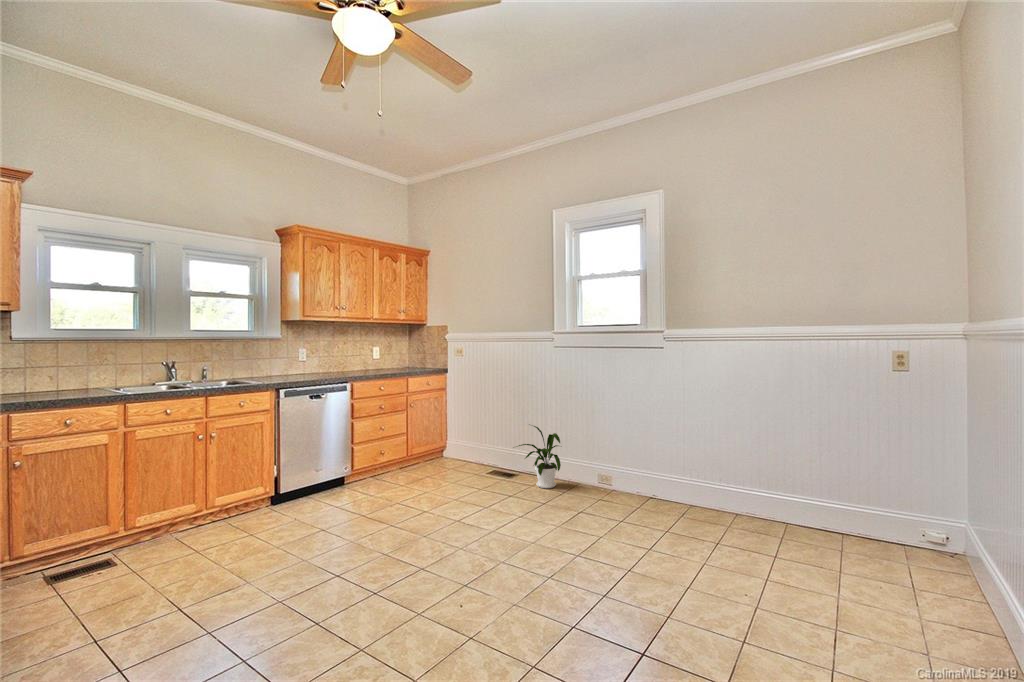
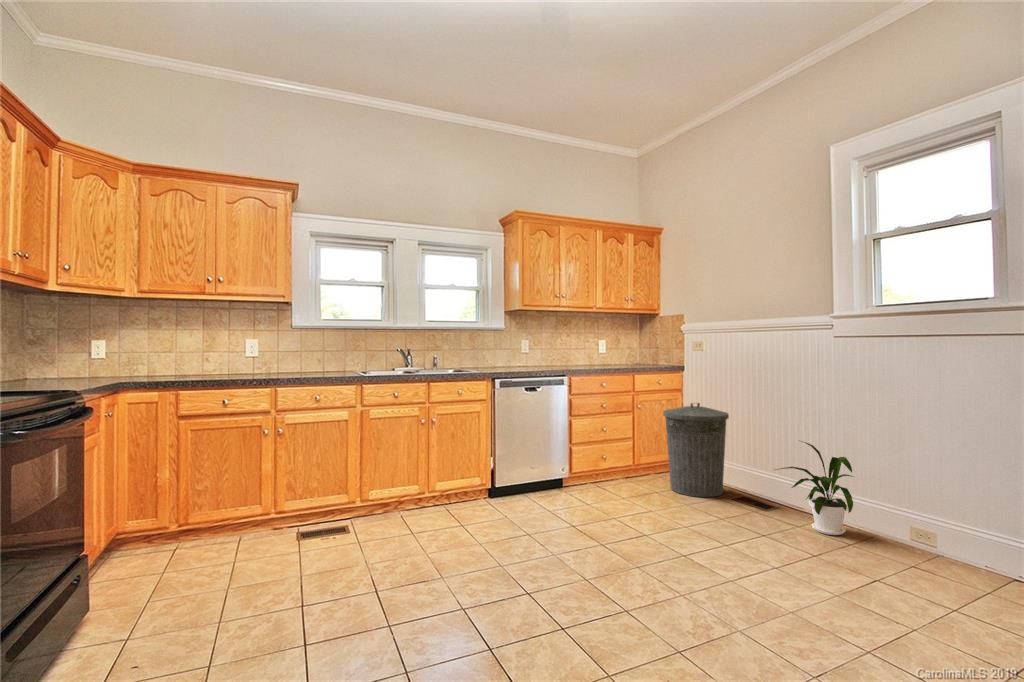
trash can: none [432,400,482,475] -> present [663,403,729,497]

